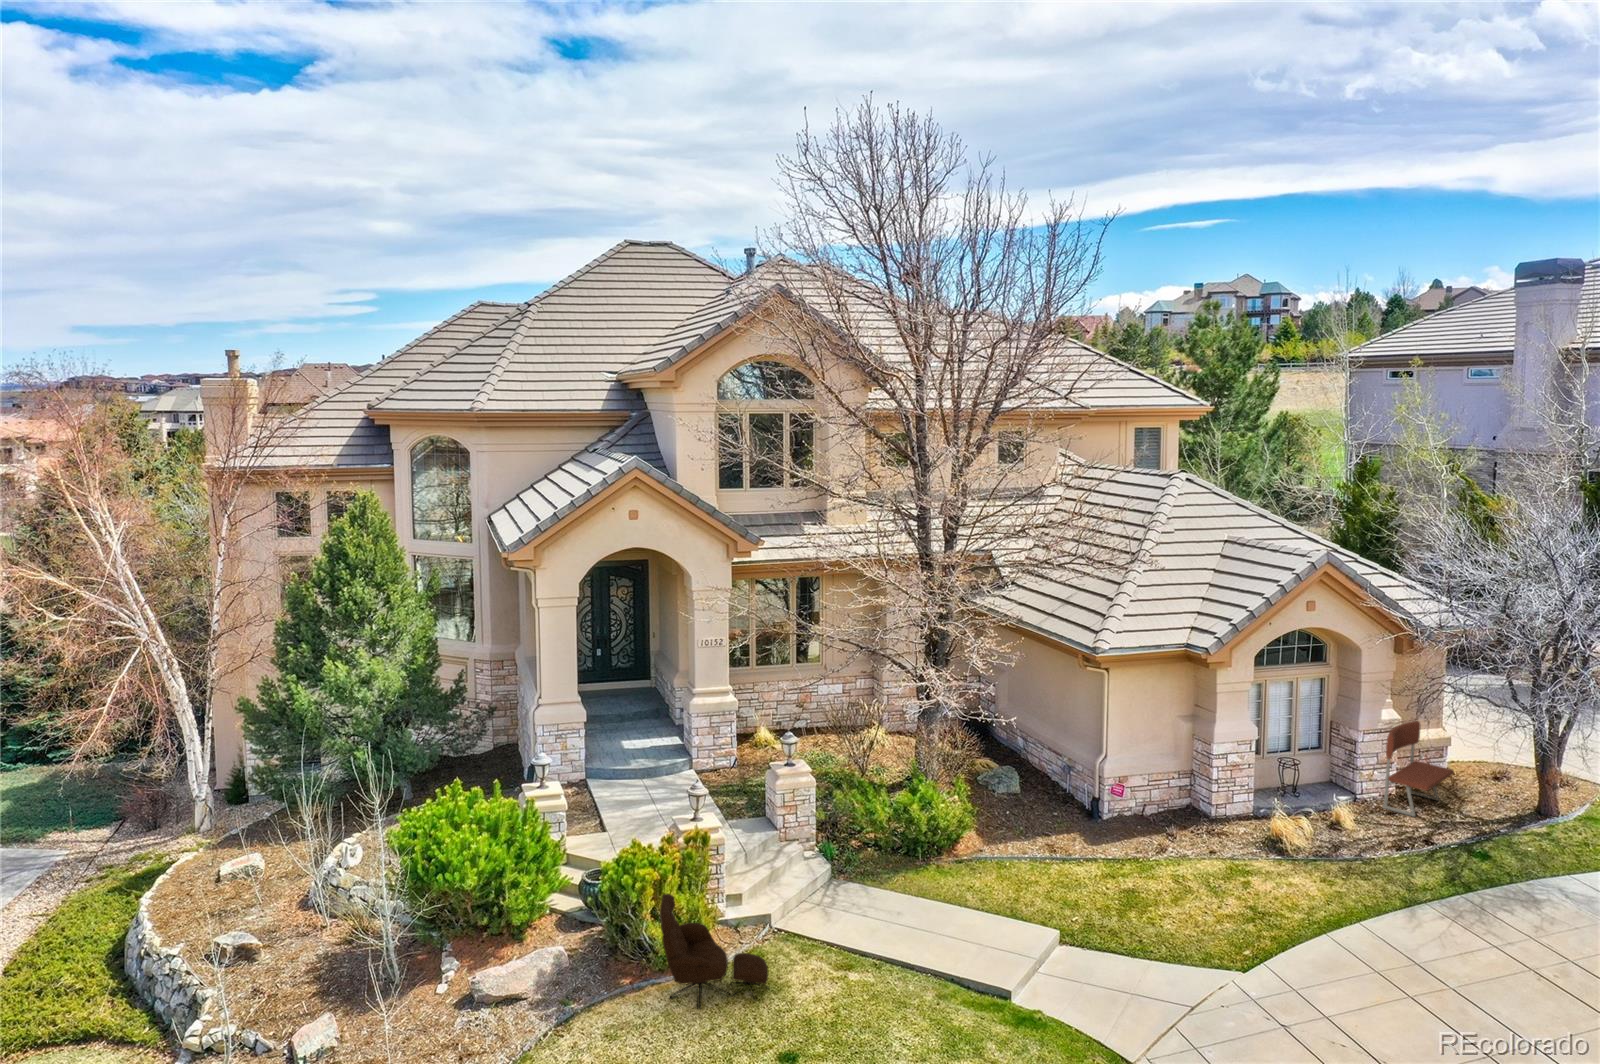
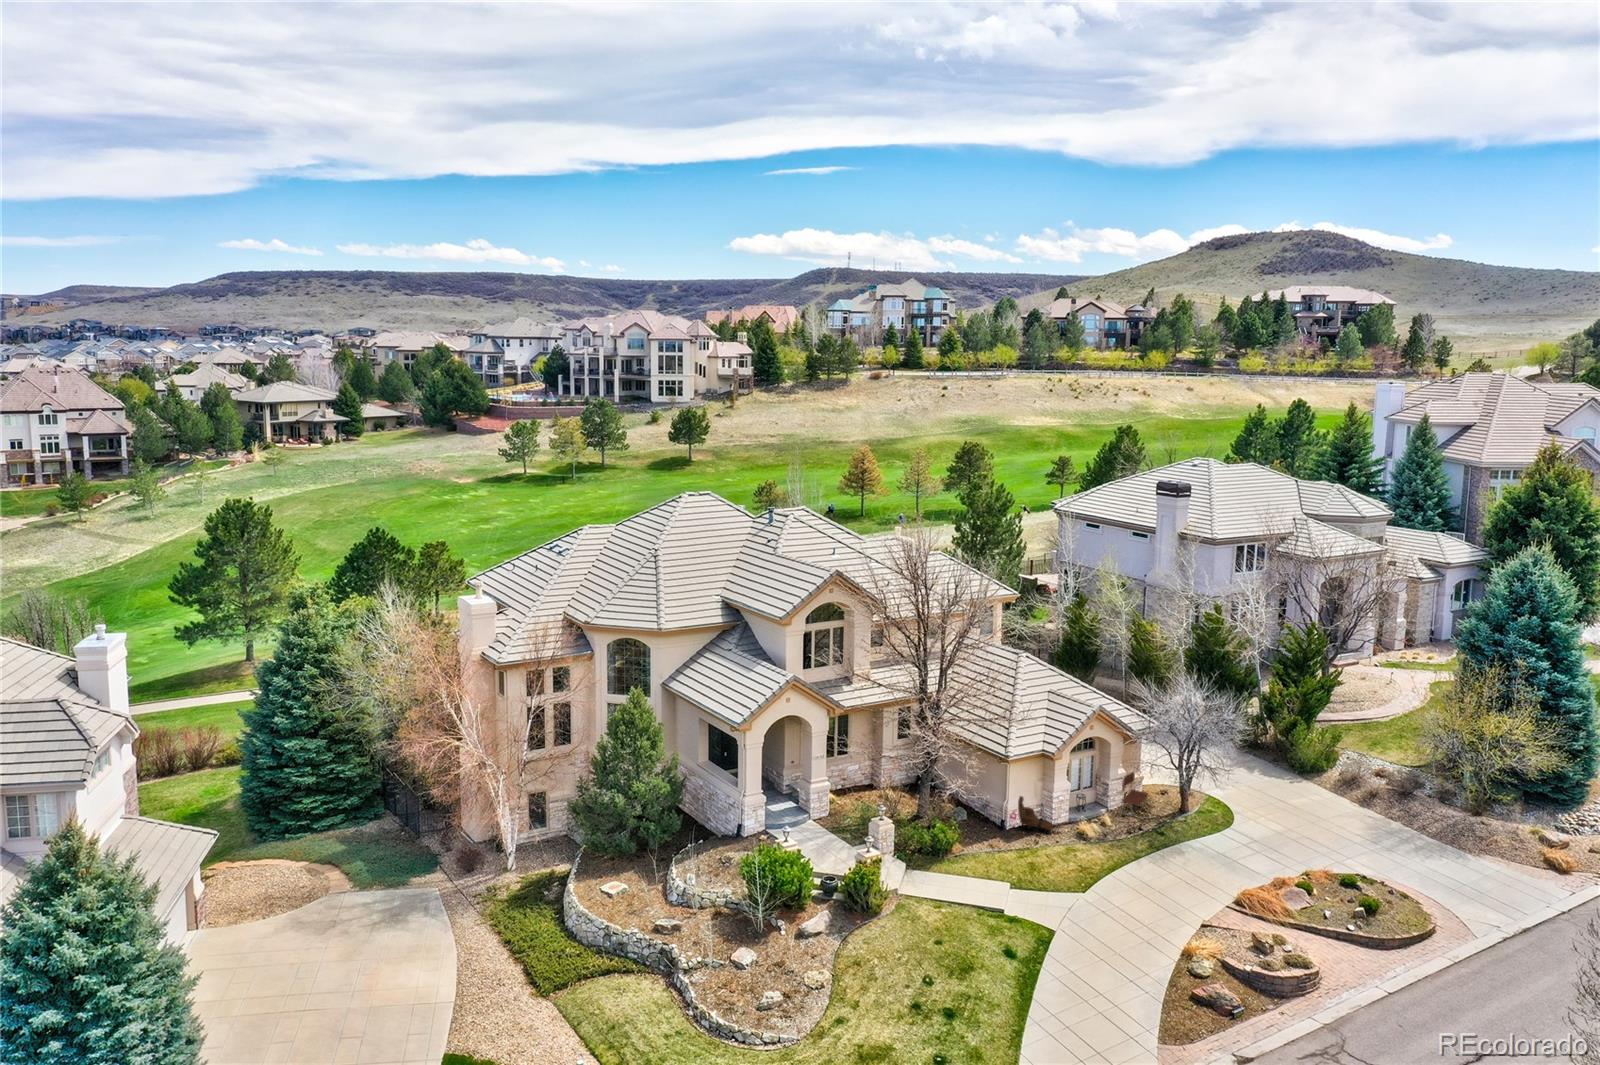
lounge chair: present [660,894,768,1009] -> present [1018,796,1053,833]

